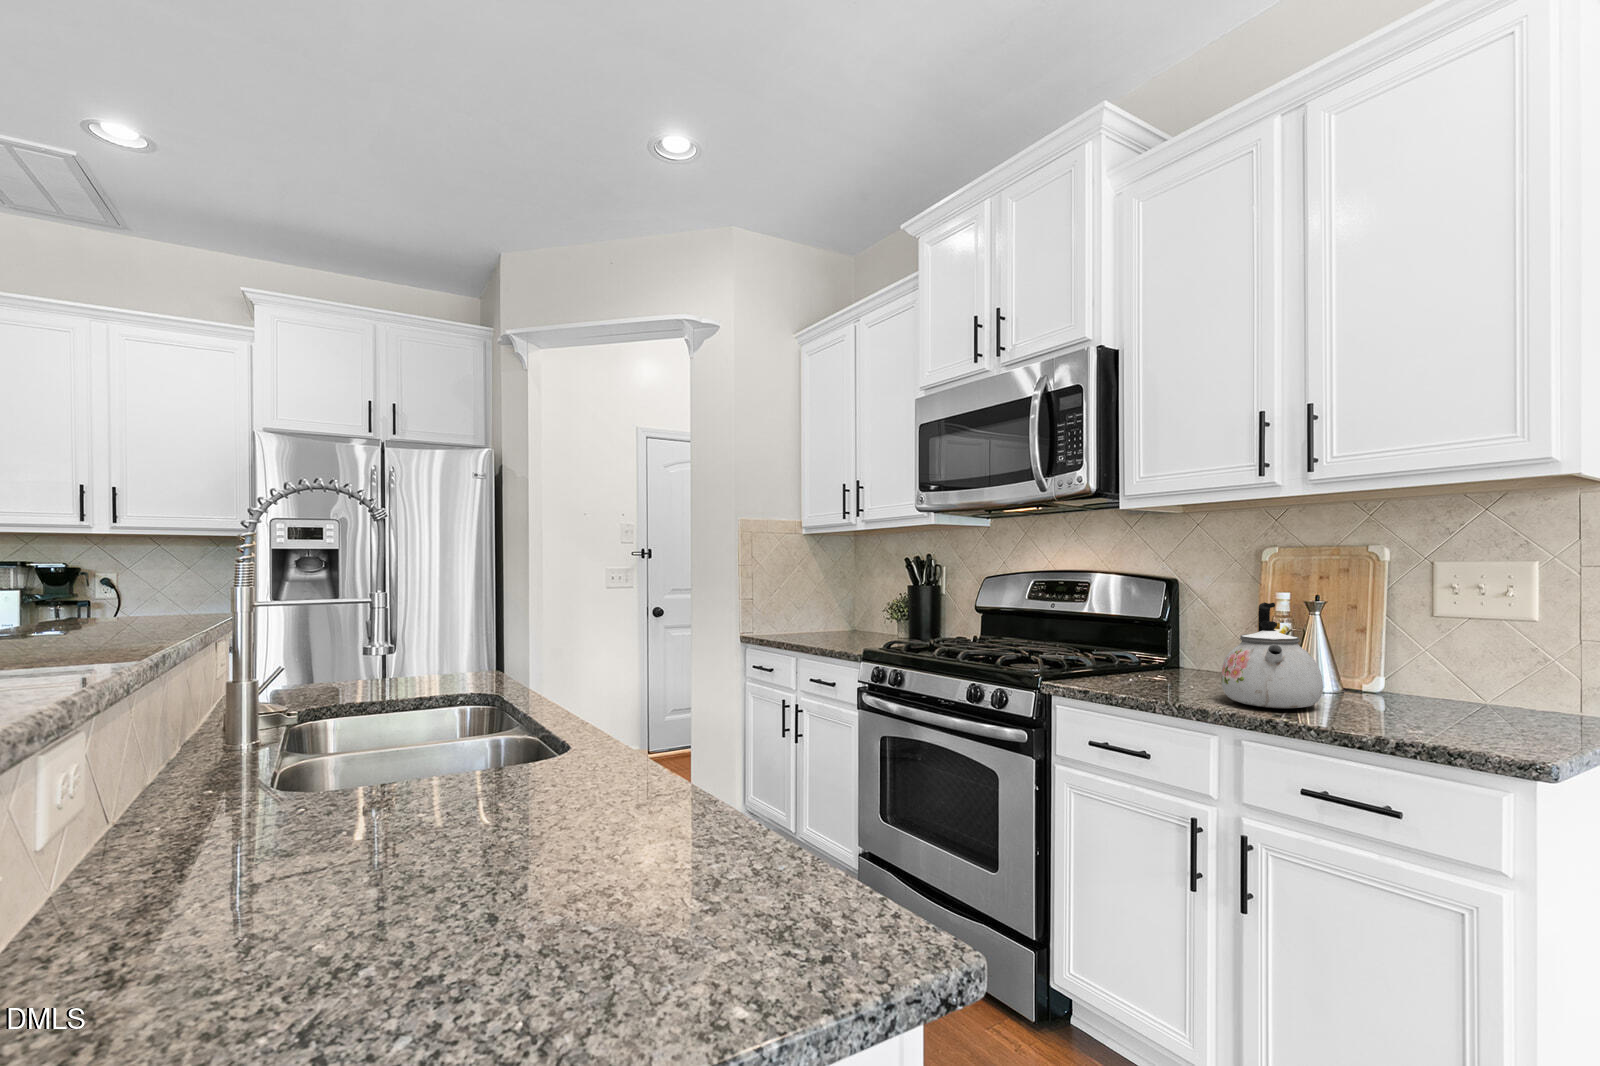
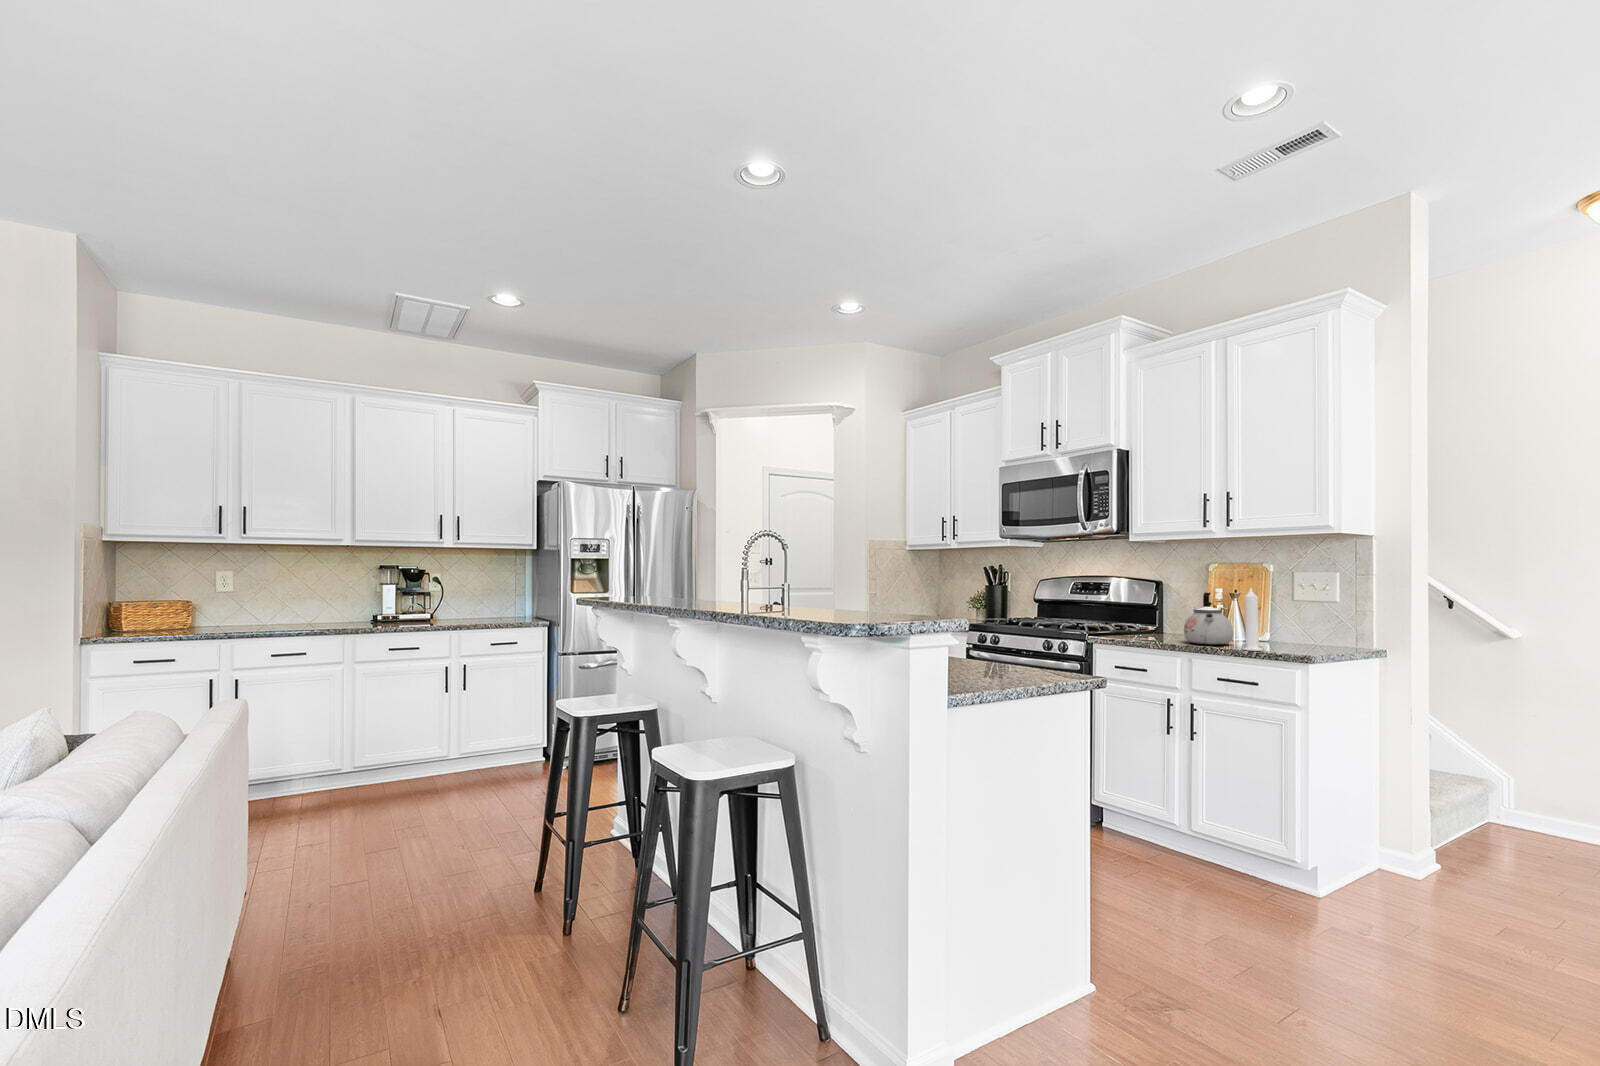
candle: none [1349,594,1395,730] -> present [1242,588,1262,651]

